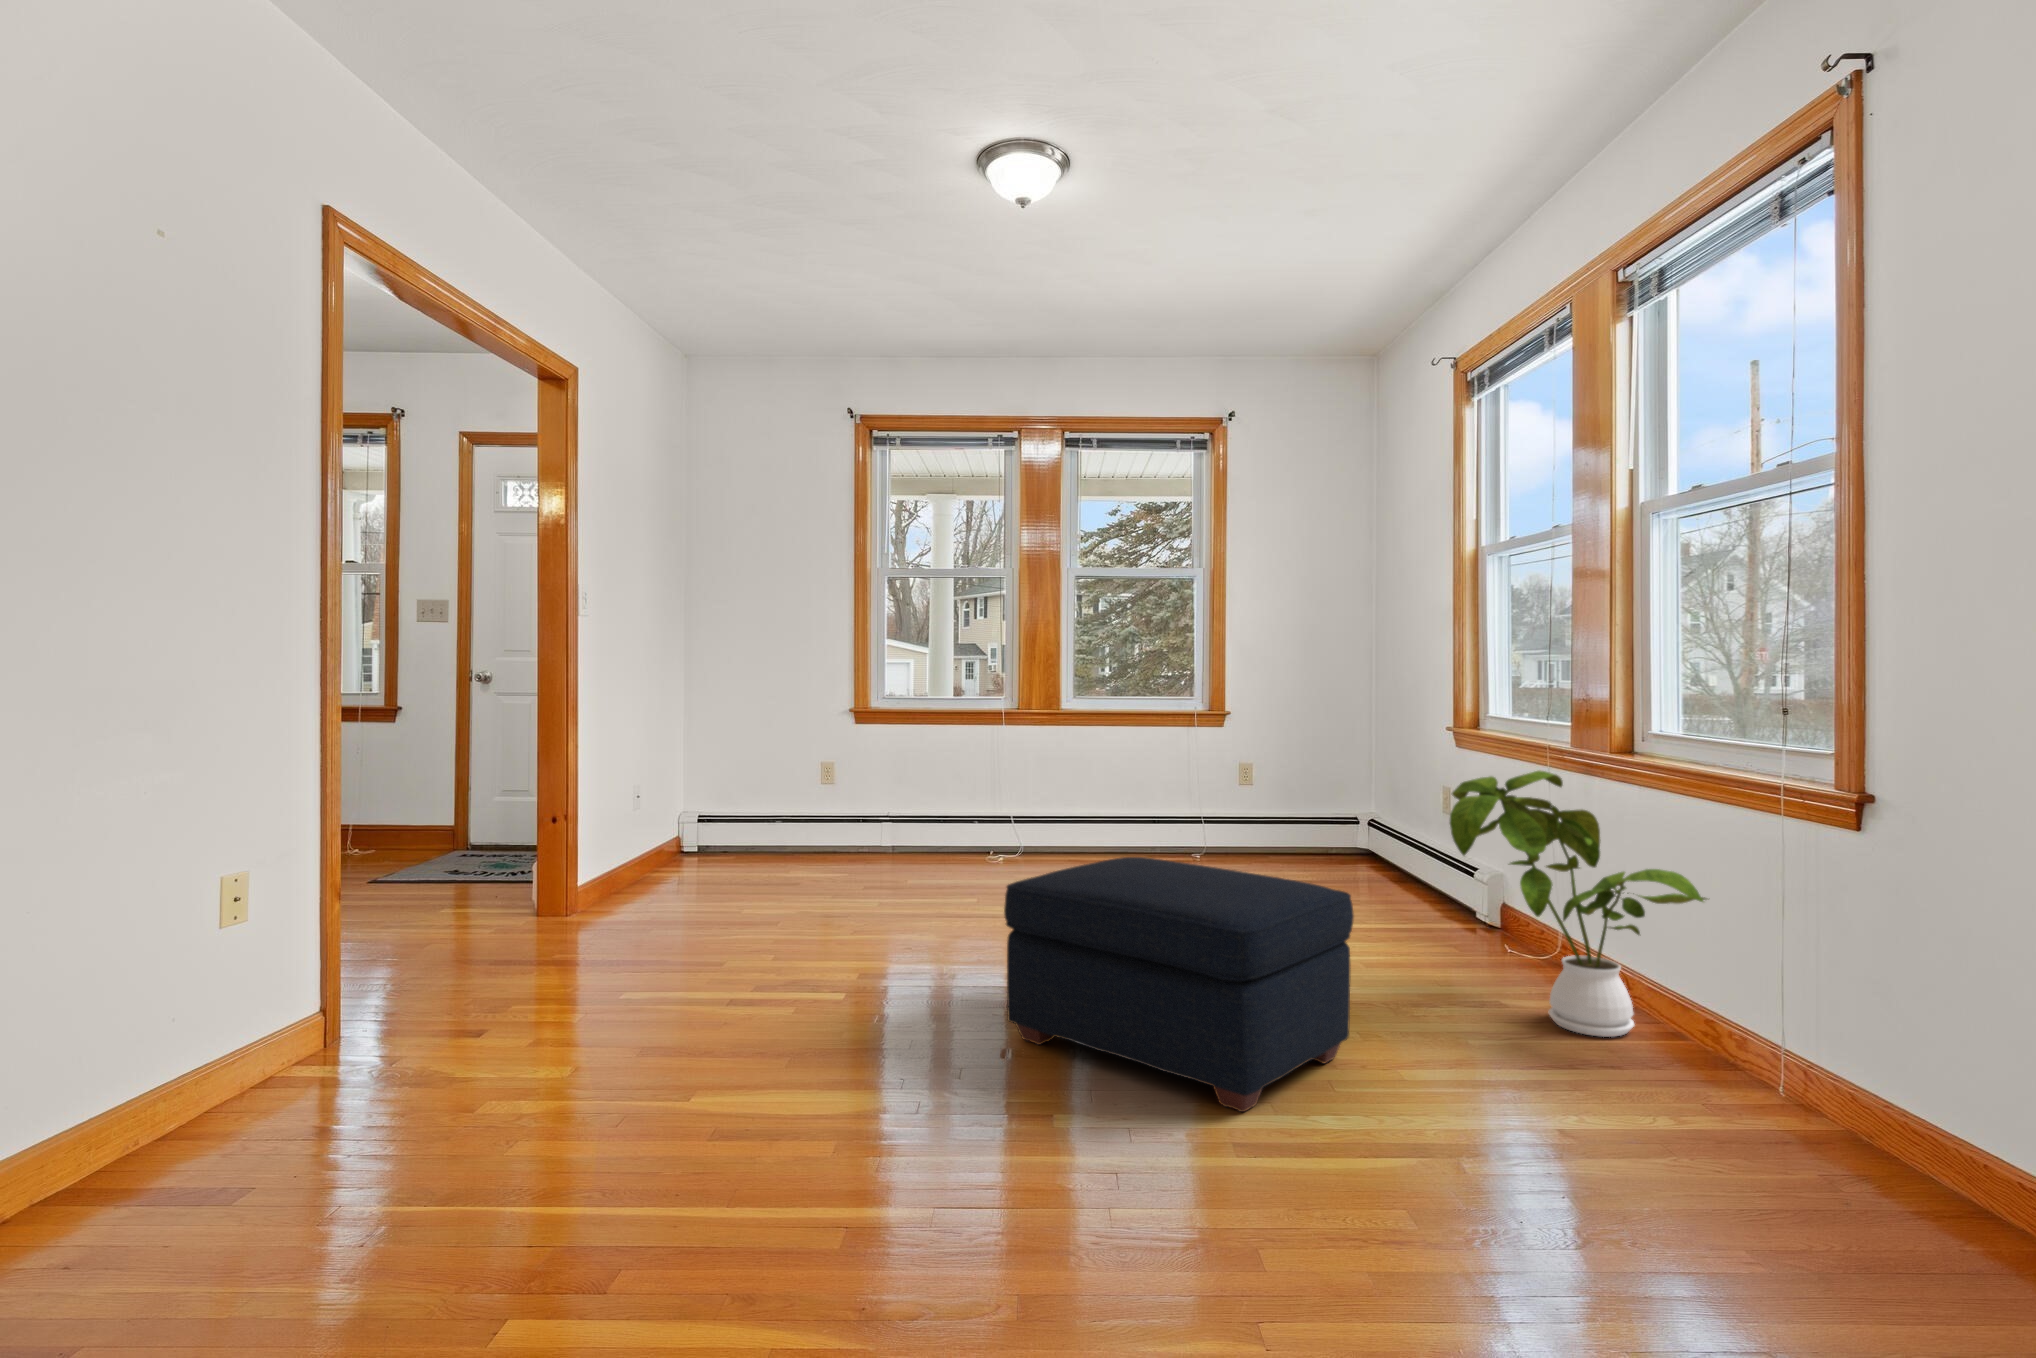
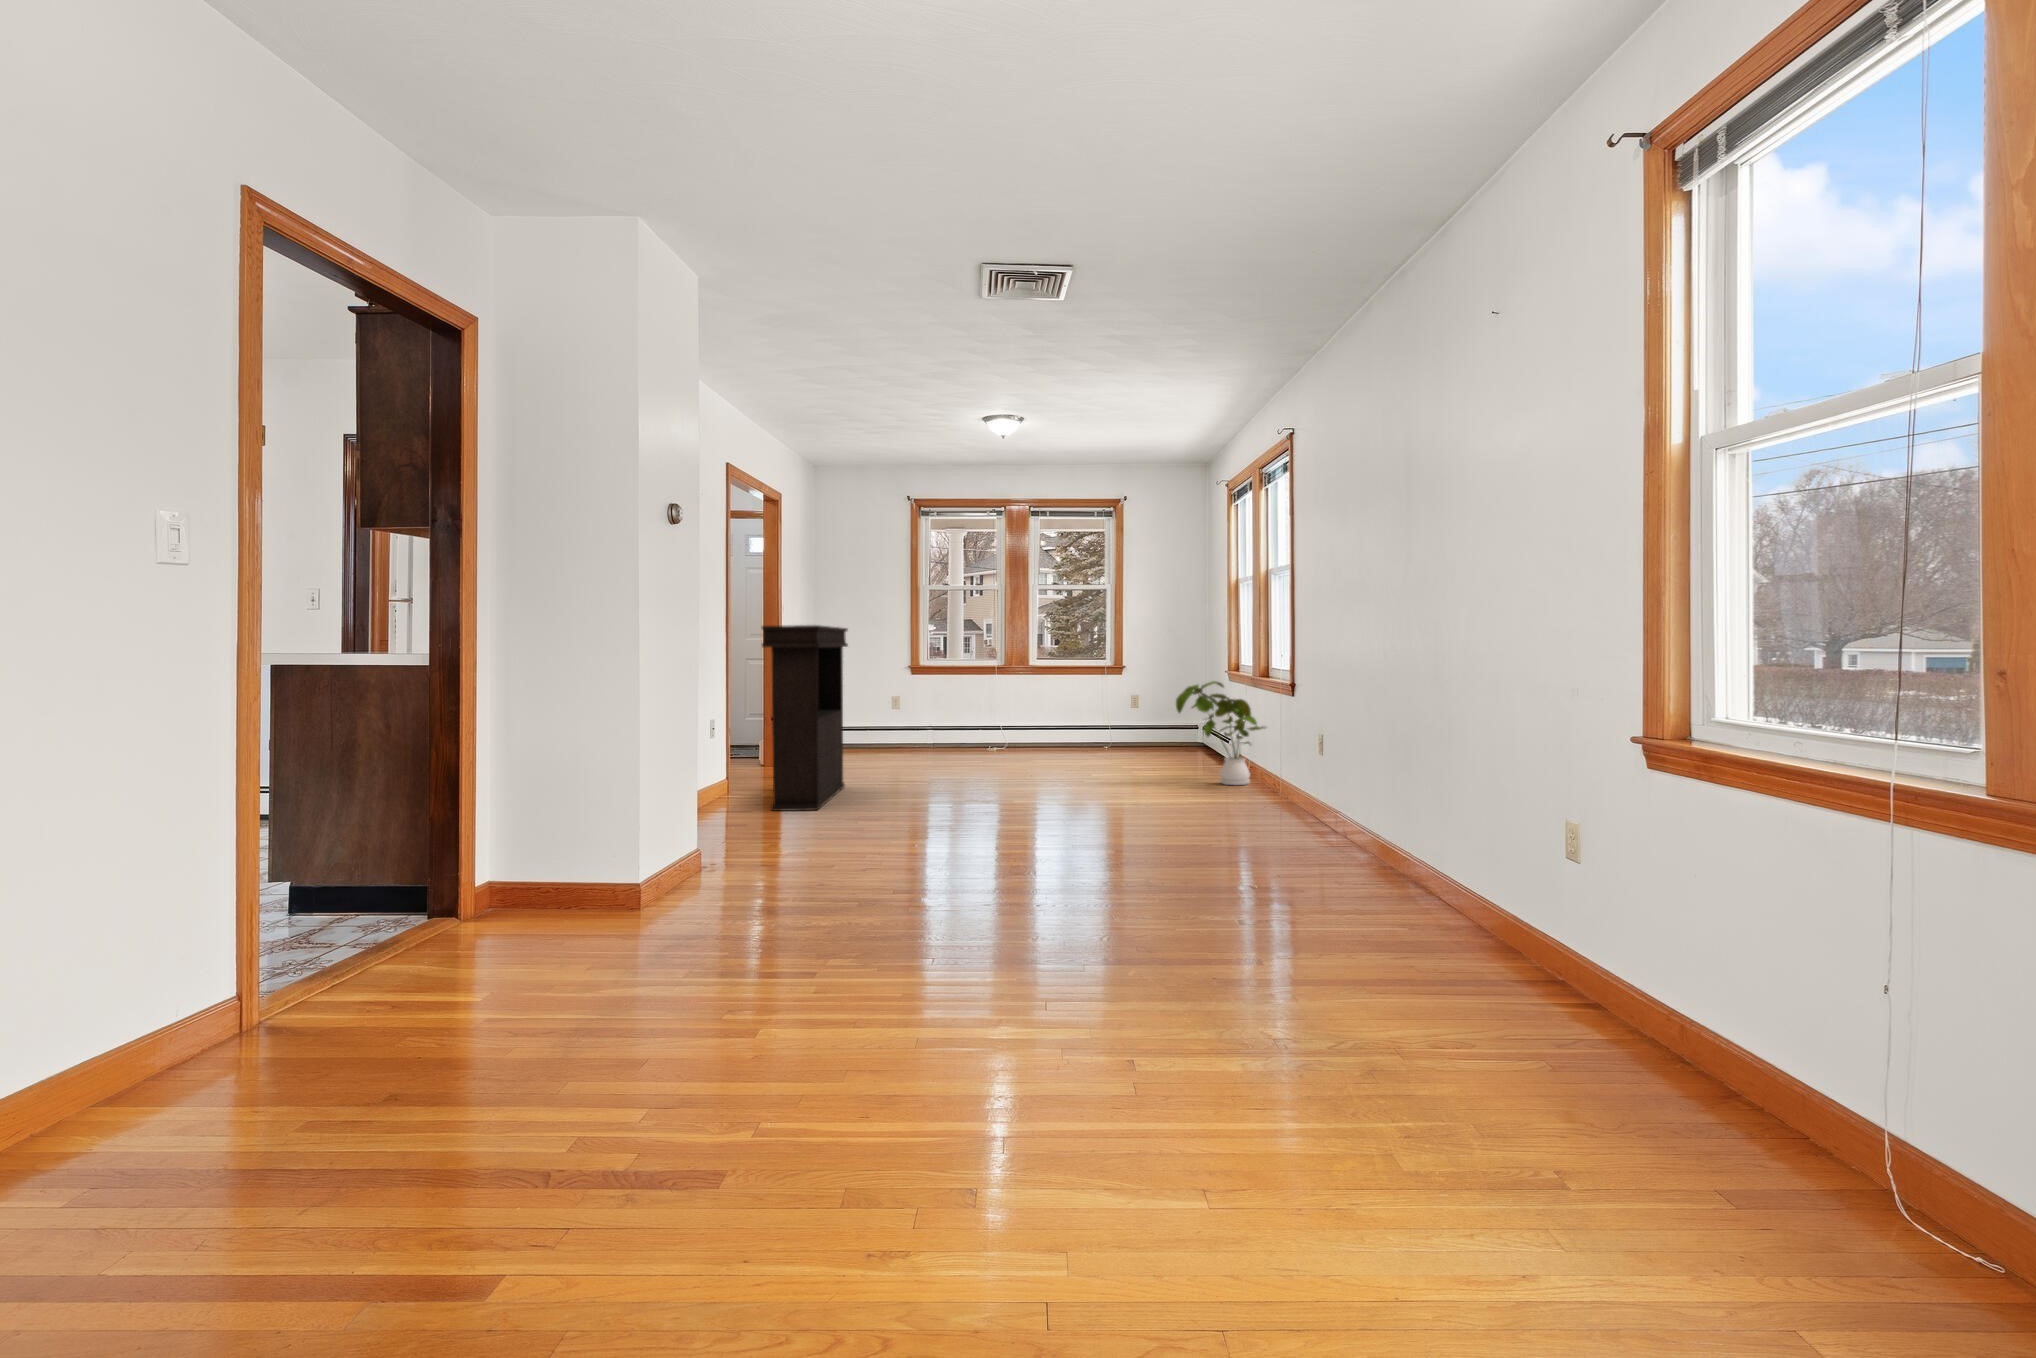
console table: none [176,614,631,1253] -> present [762,625,848,811]
ottoman: present [1004,857,1354,1112] -> none [998,721,1131,796]

